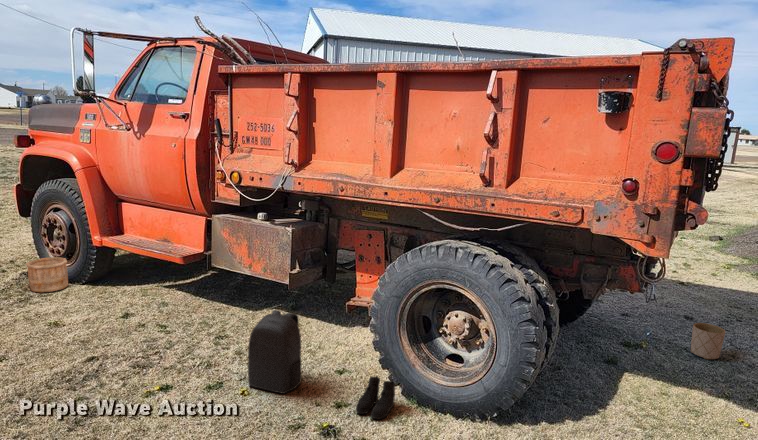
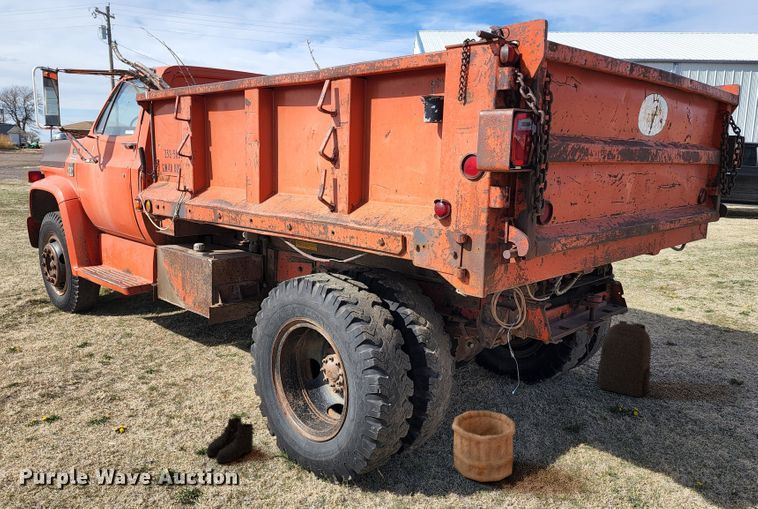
wooden bucket: present [26,257,68,292] -> present [452,411,515,482]
backpack: present [248,310,301,394] -> present [596,321,651,397]
planter: present [691,323,725,359] -> none [684,390,727,438]

